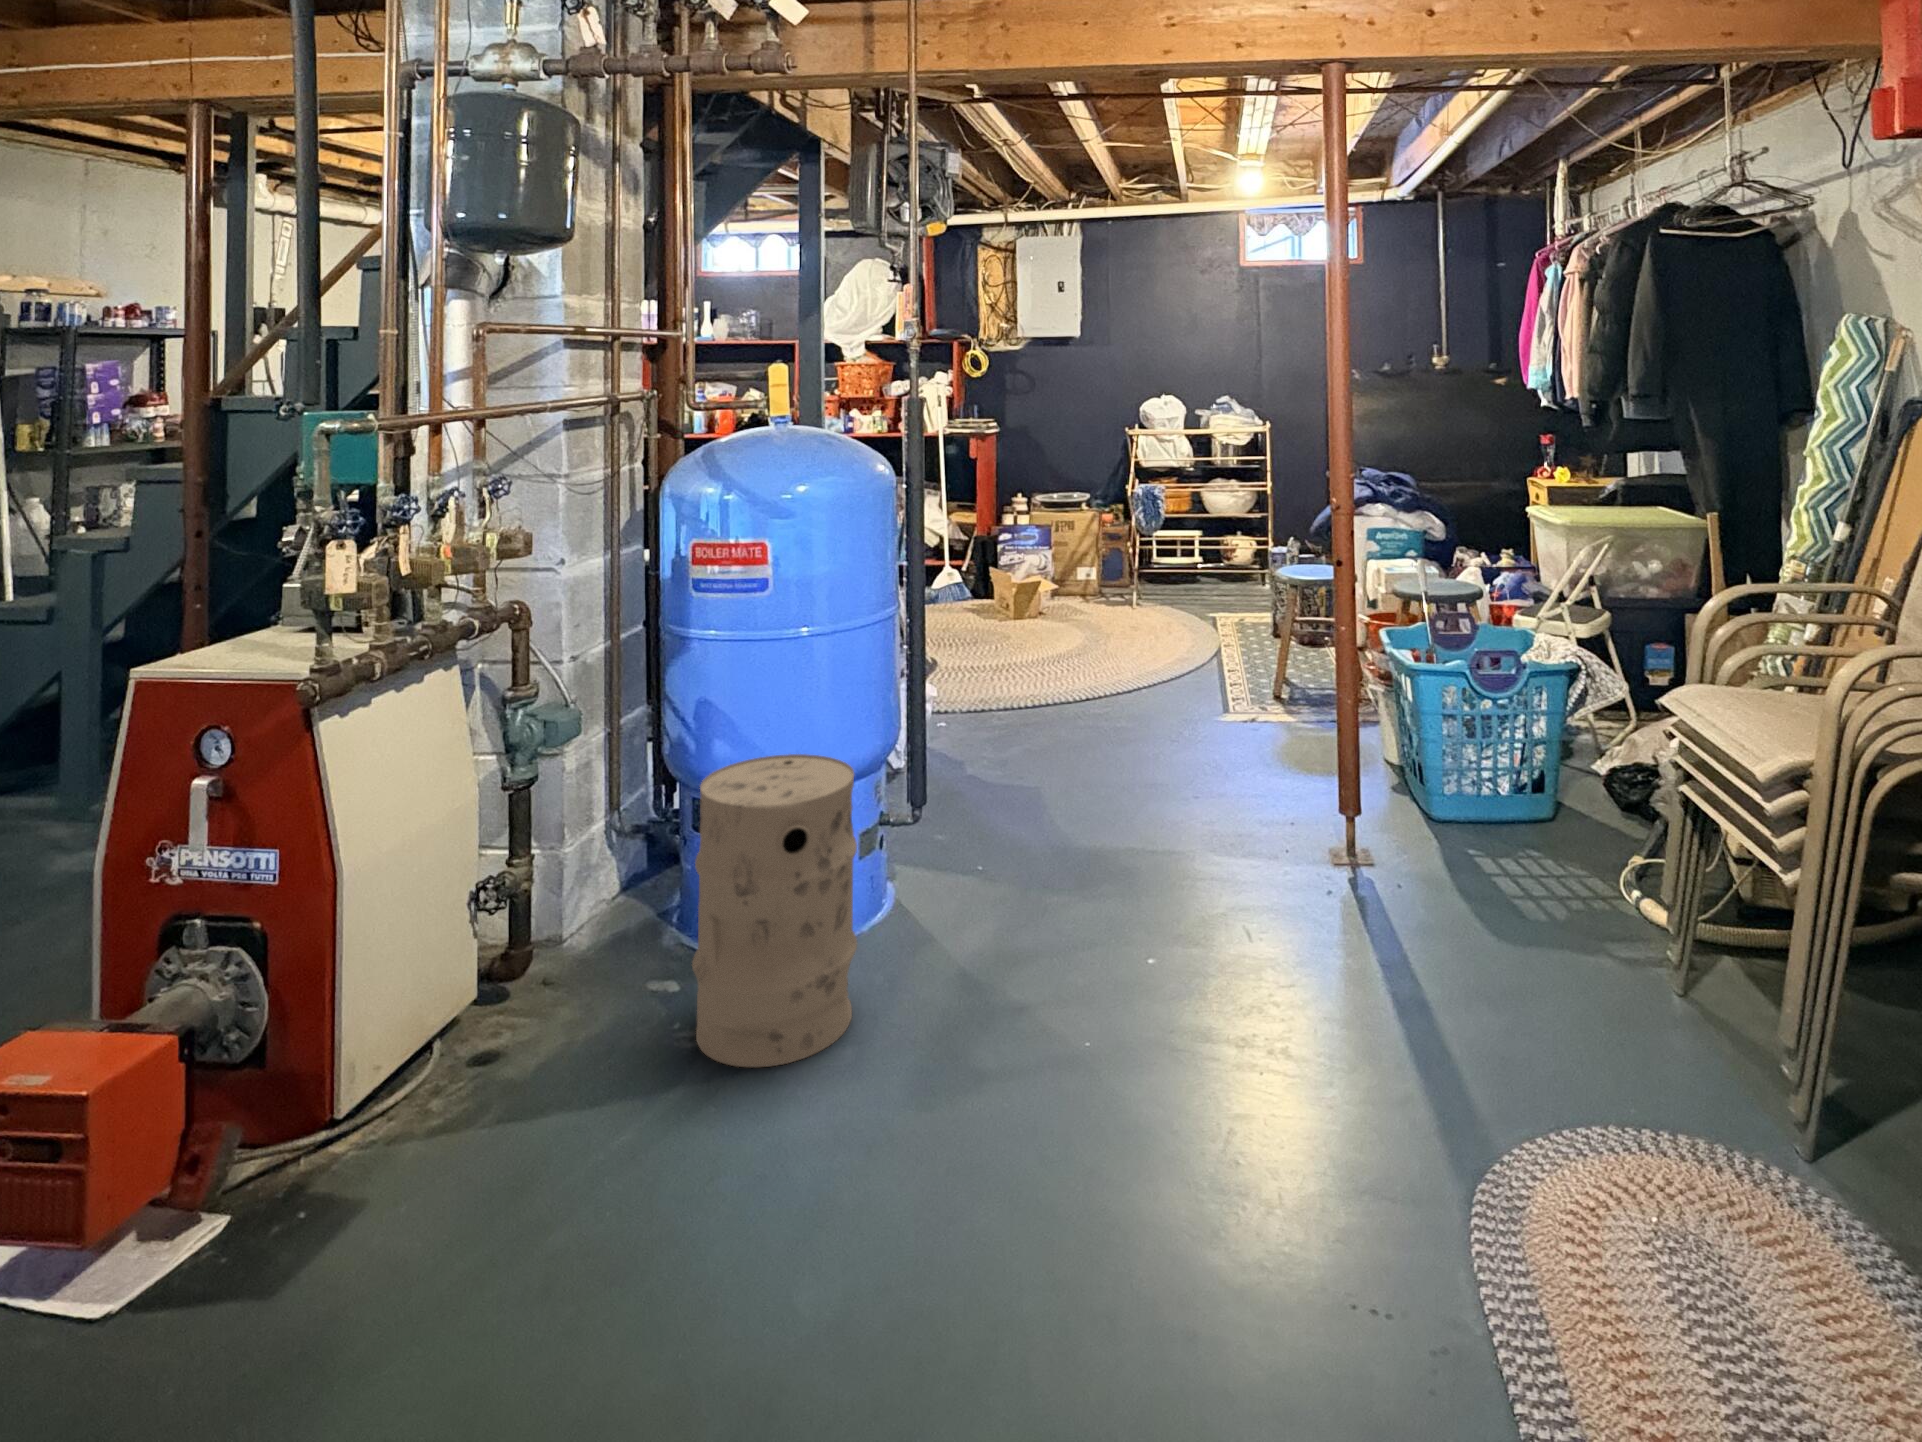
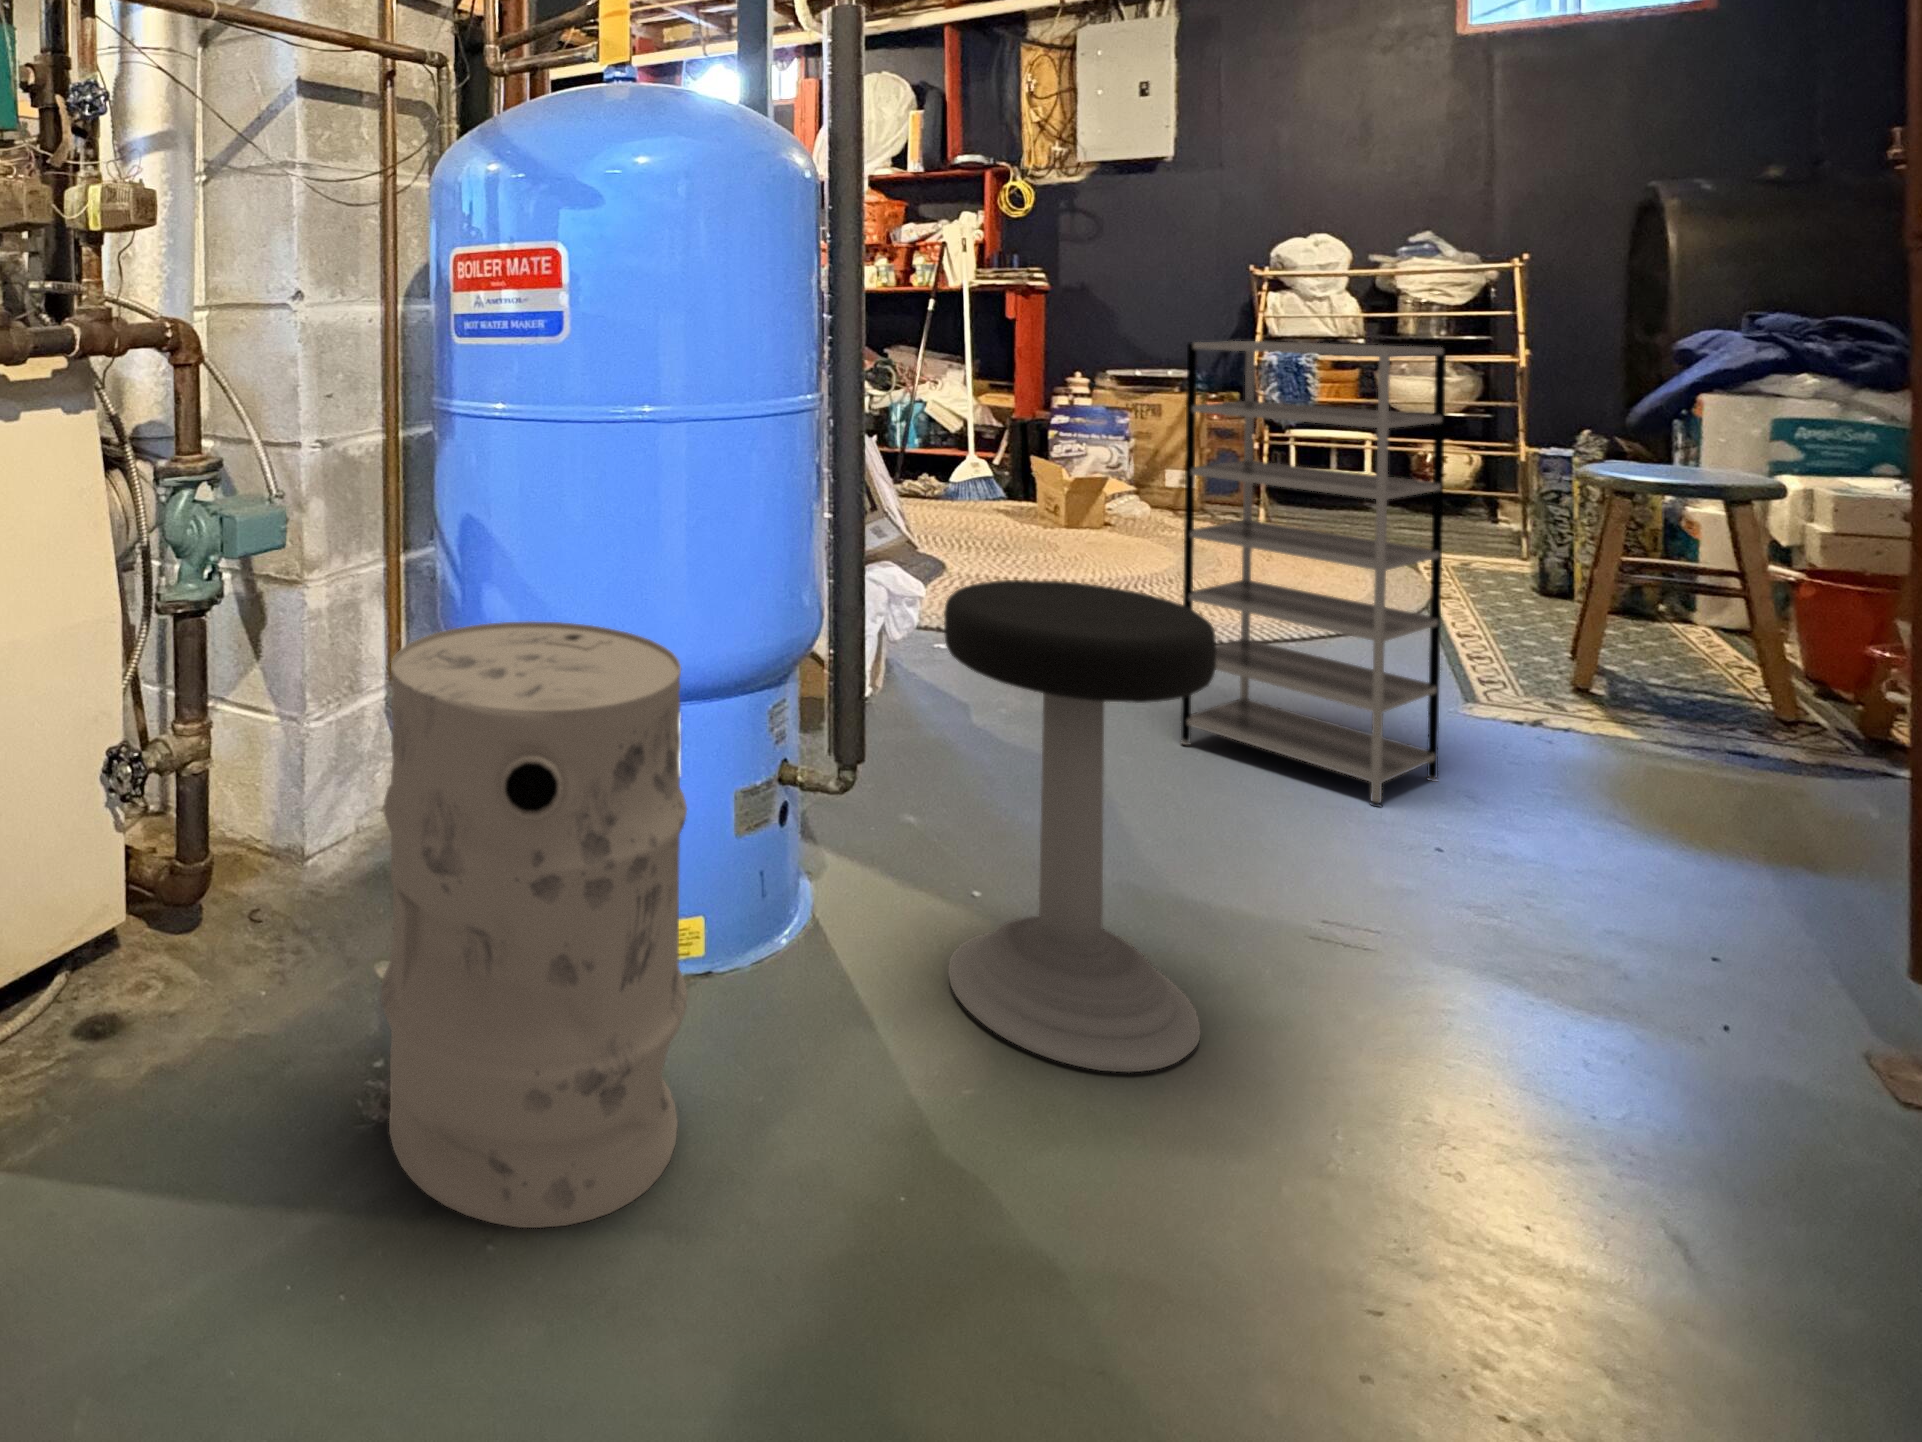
shelving unit: none [1081,521,1202,781] -> present [1181,341,1446,807]
stool: none [967,689,1089,933] -> present [944,580,1216,1072]

